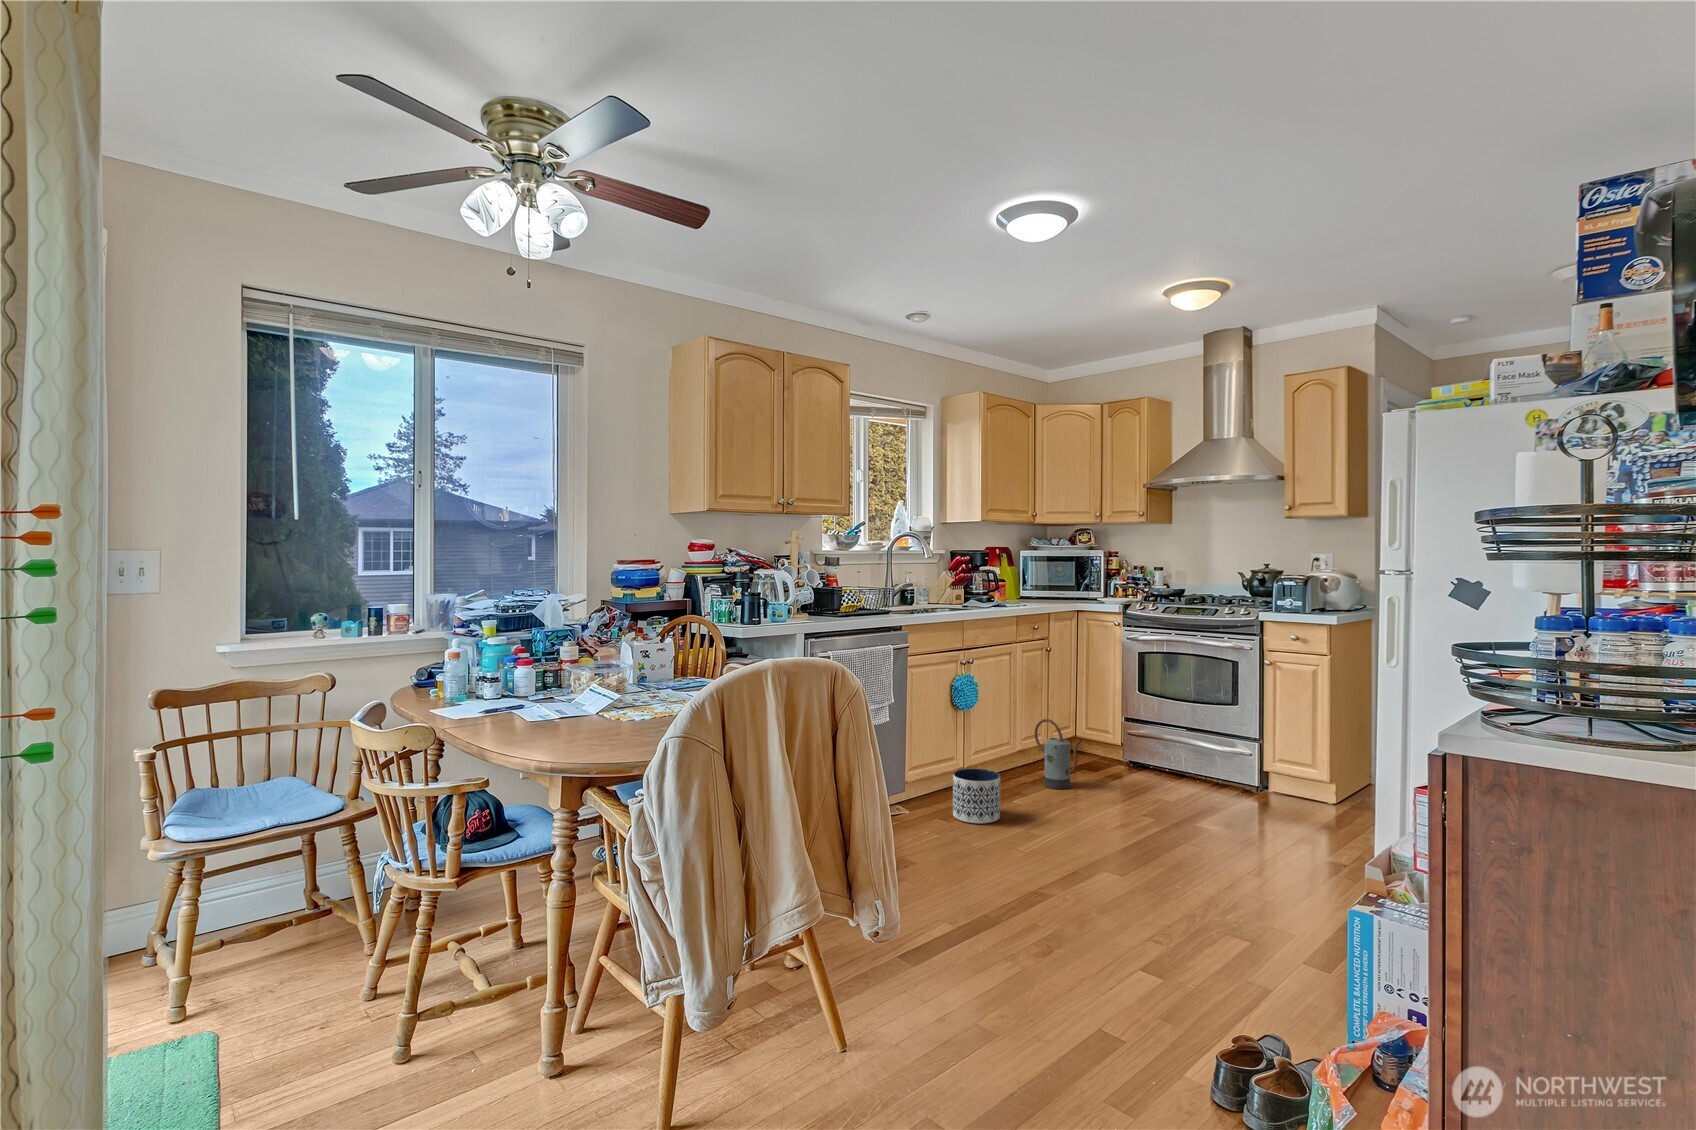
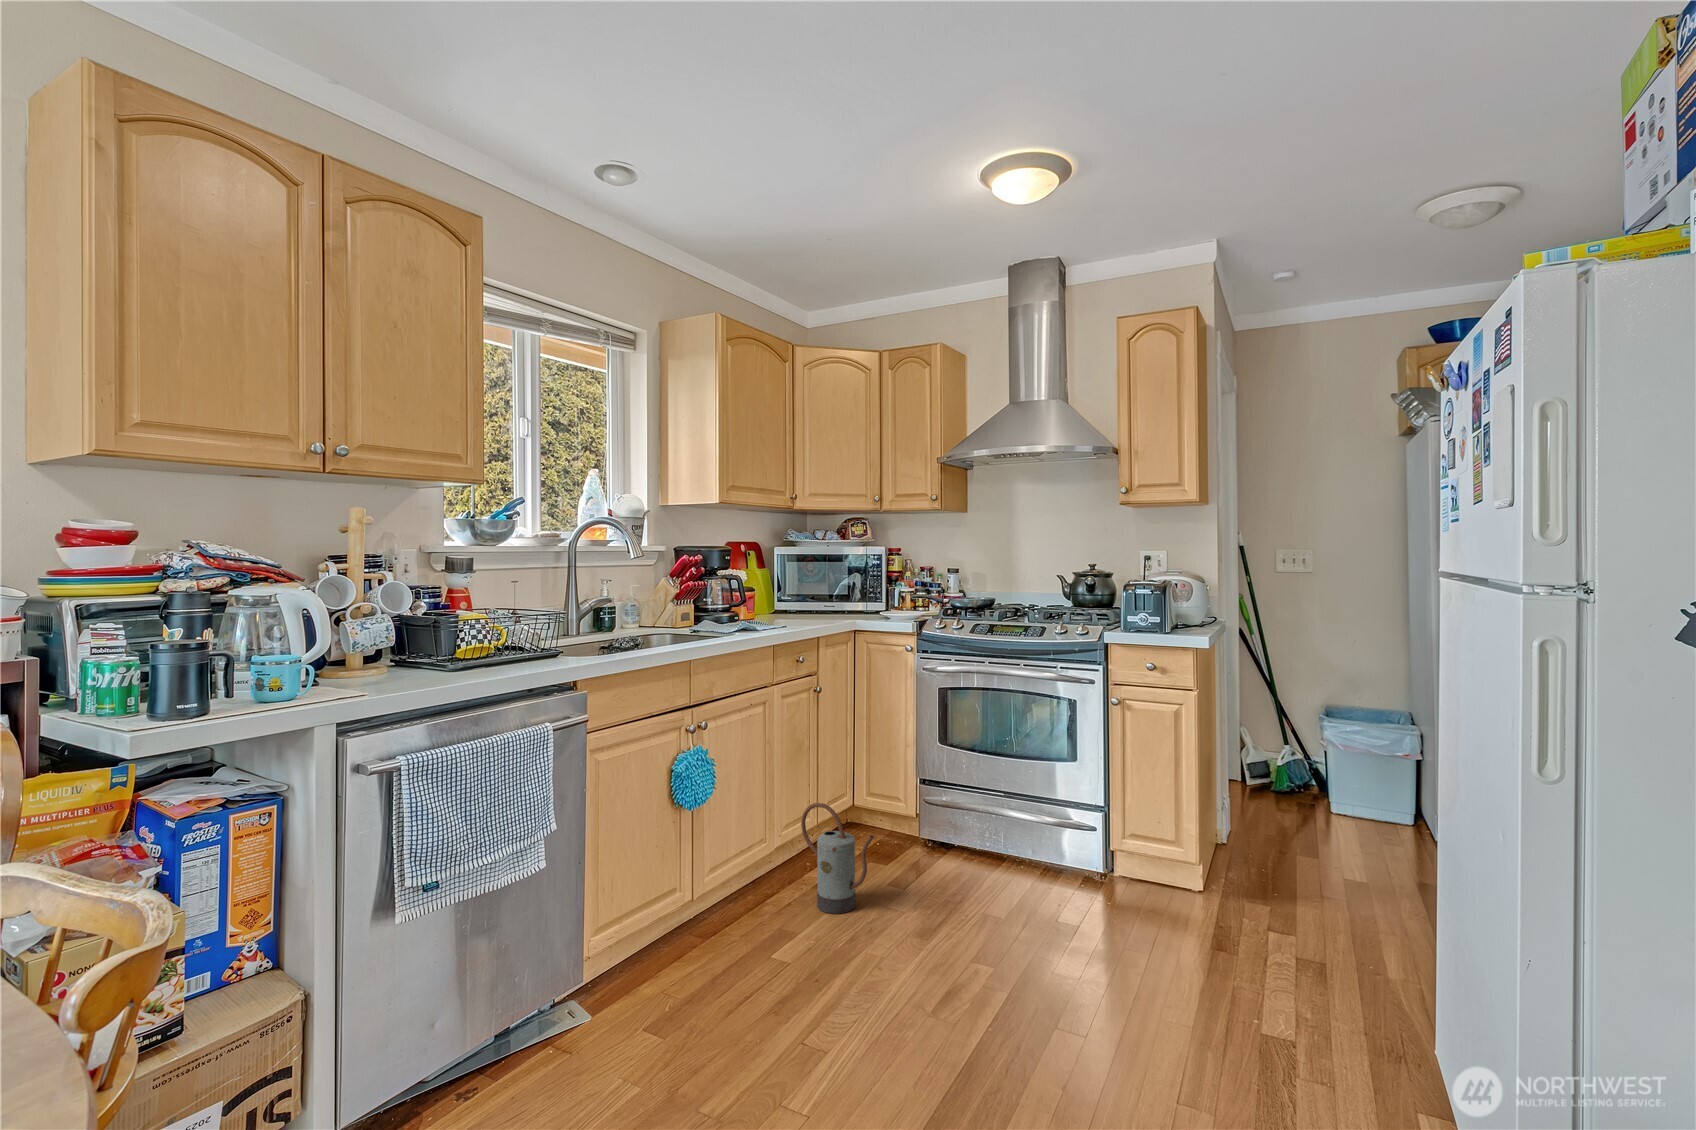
planter: present [953,769,1000,824] -> none [666,923,751,1041]

